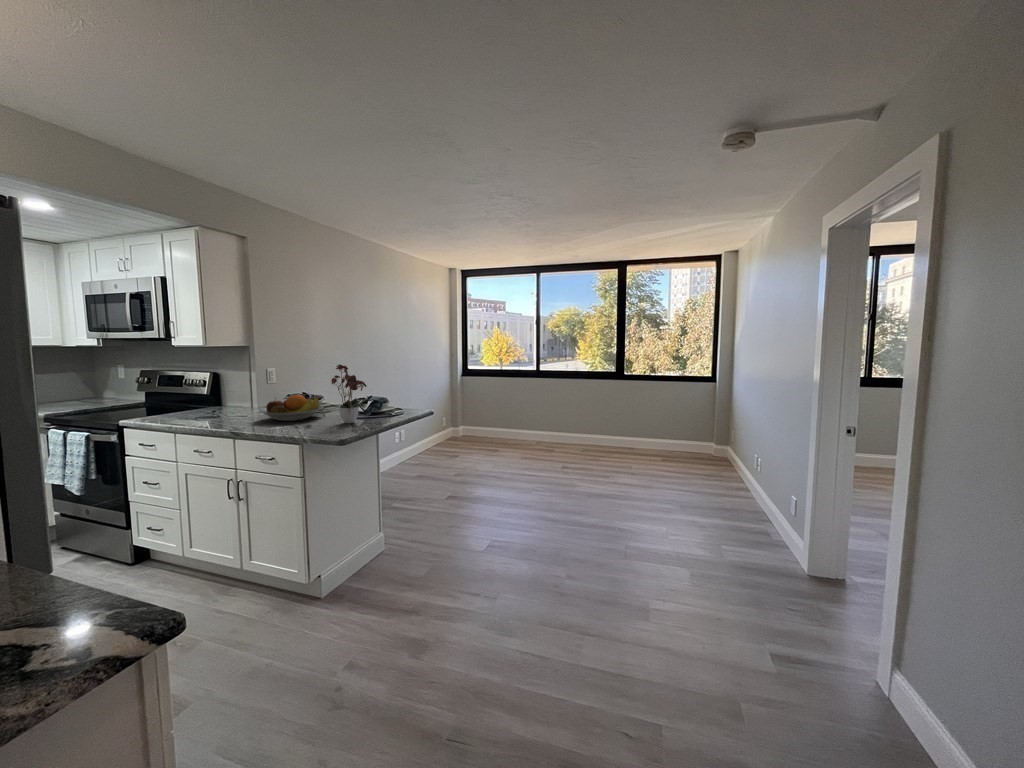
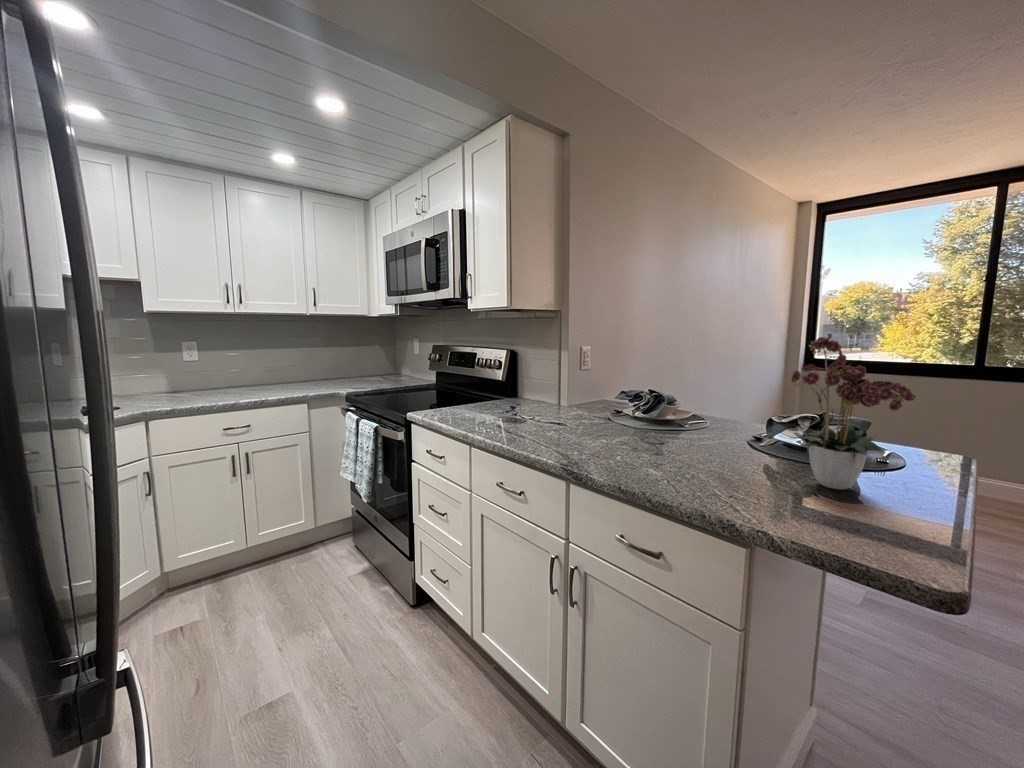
fruit bowl: present [259,395,323,421] -> none [603,399,727,453]

